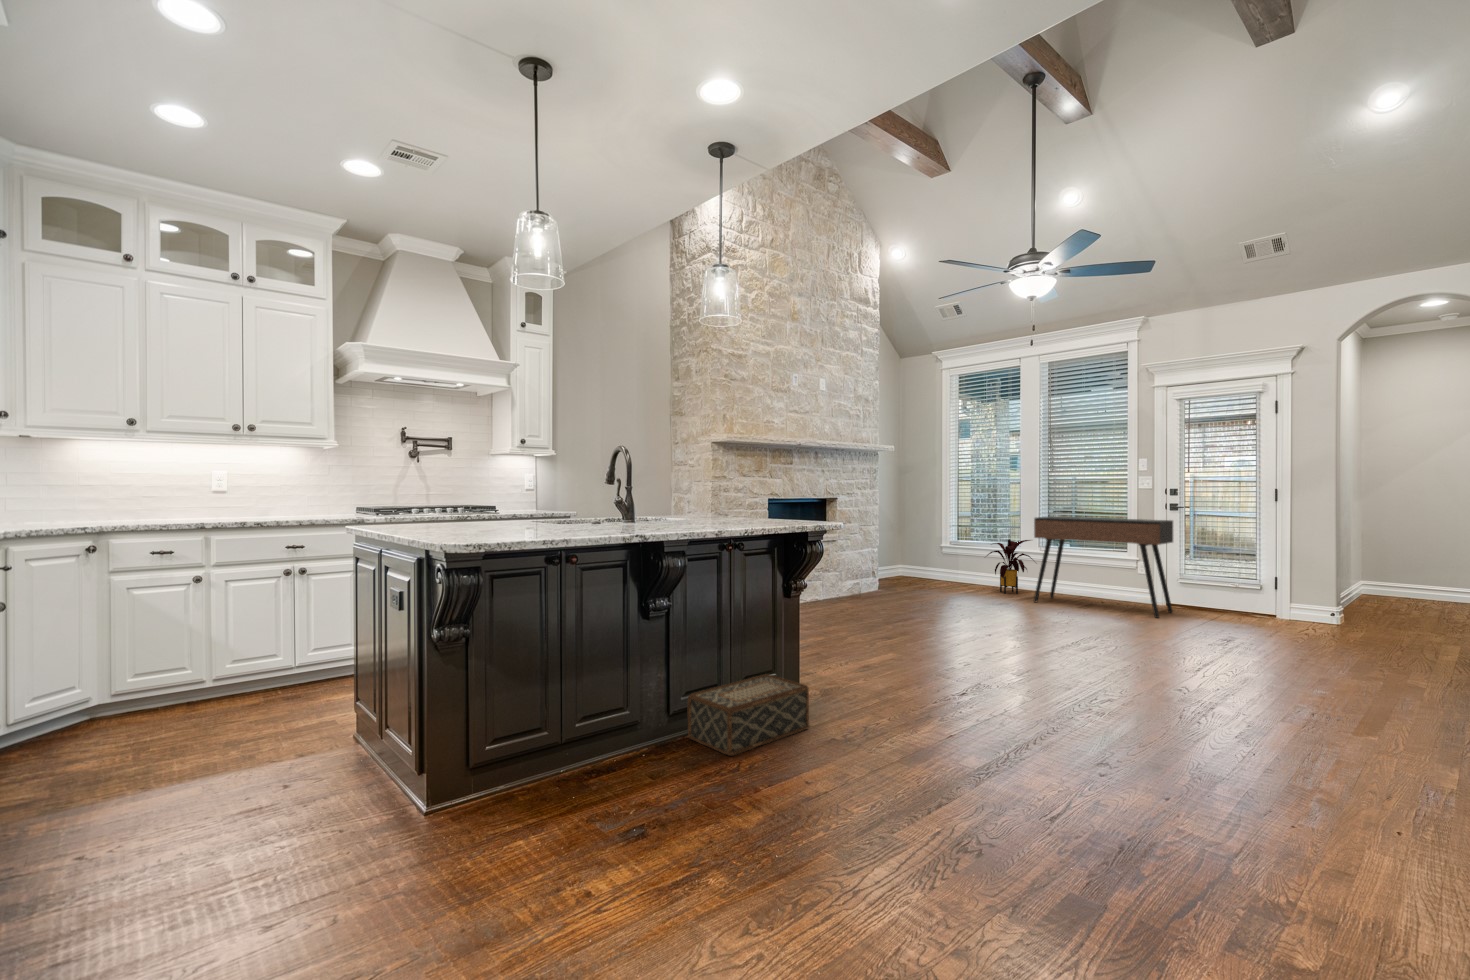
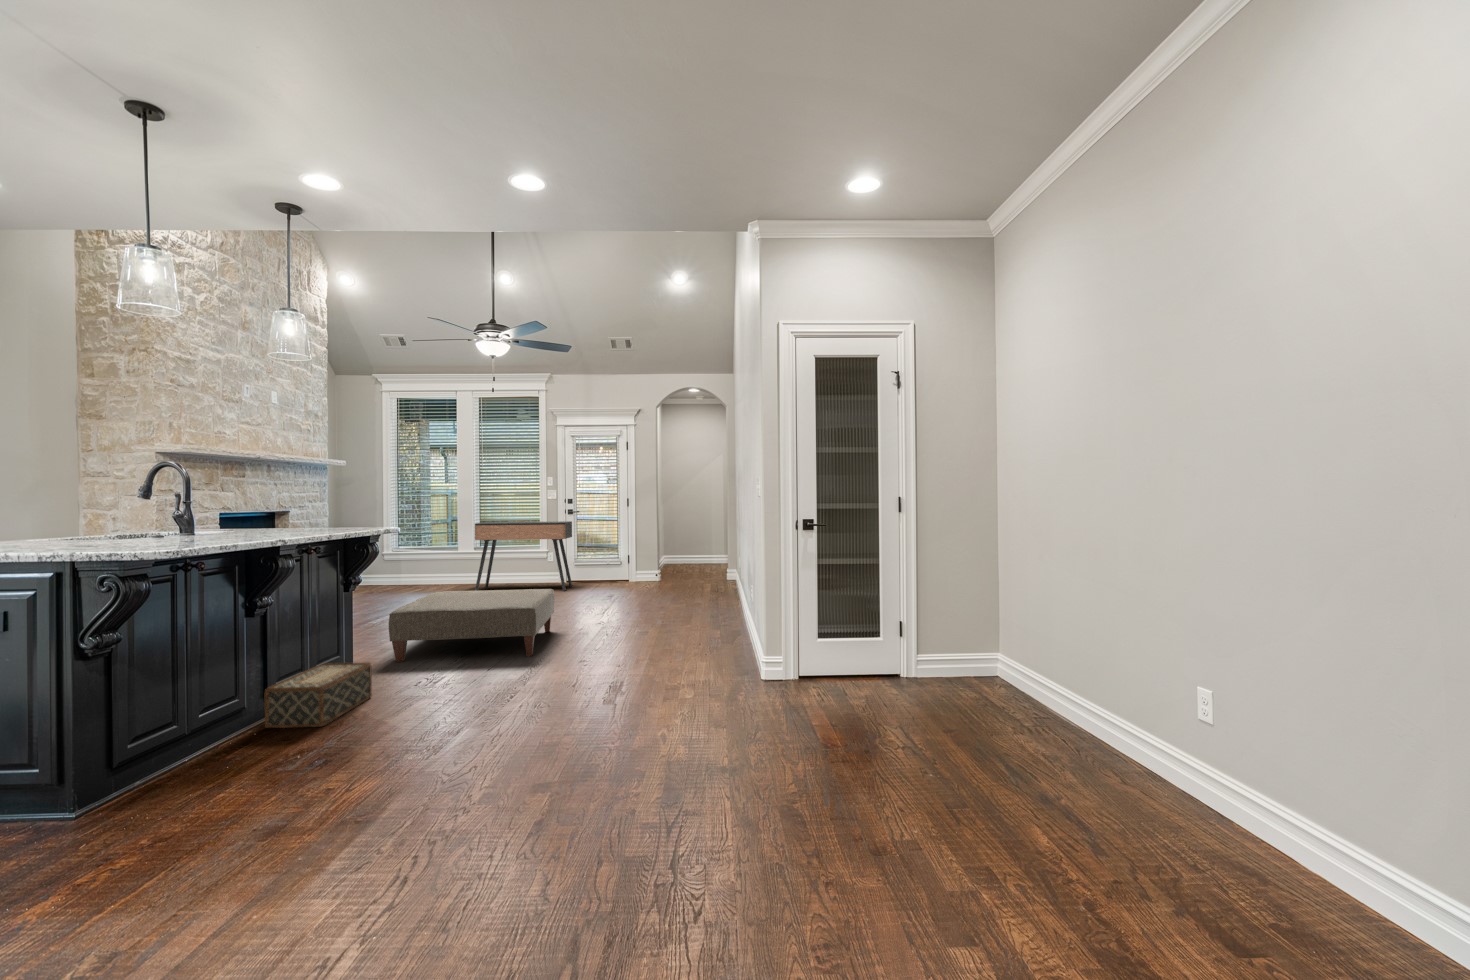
house plant: present [987,539,1033,594] -> none [429,542,473,589]
ottoman: none [867,602,1104,719] -> present [389,589,554,662]

